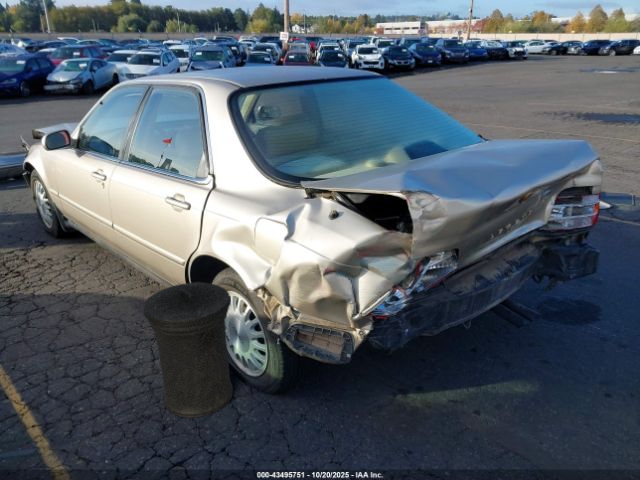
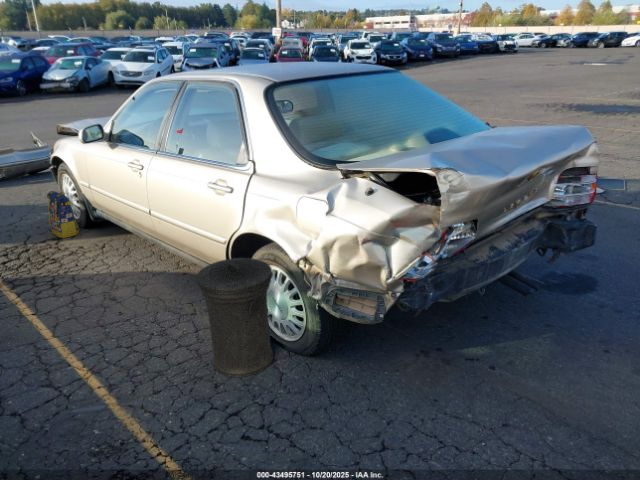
backpack: none [17,199,52,249] -> present [47,191,79,238]

